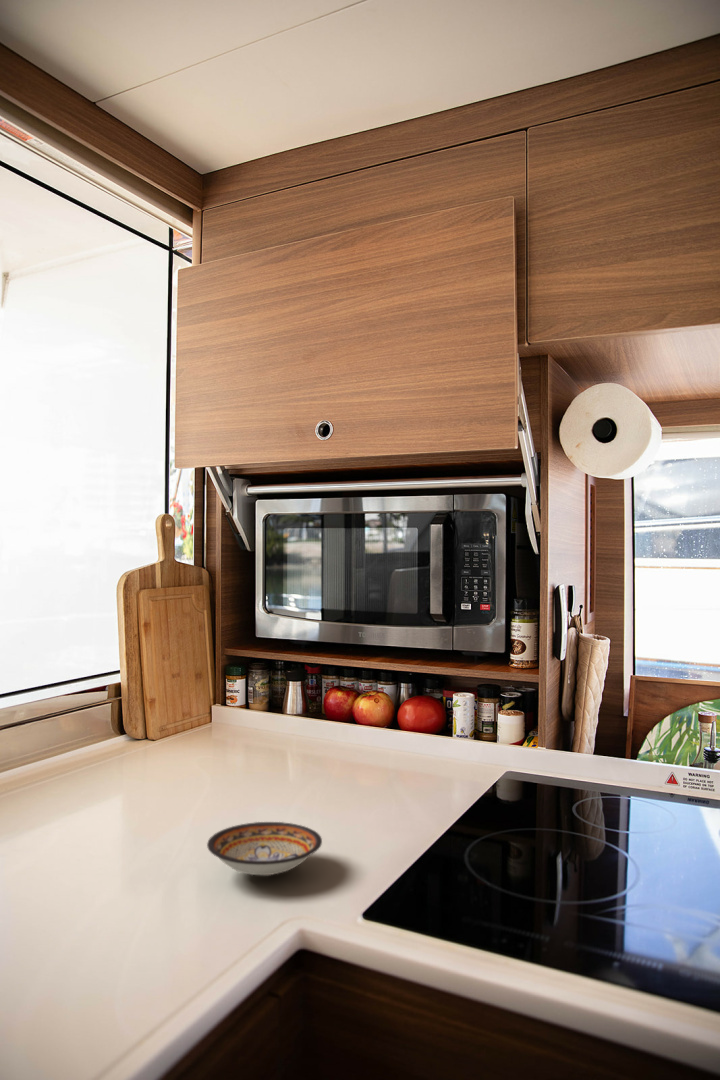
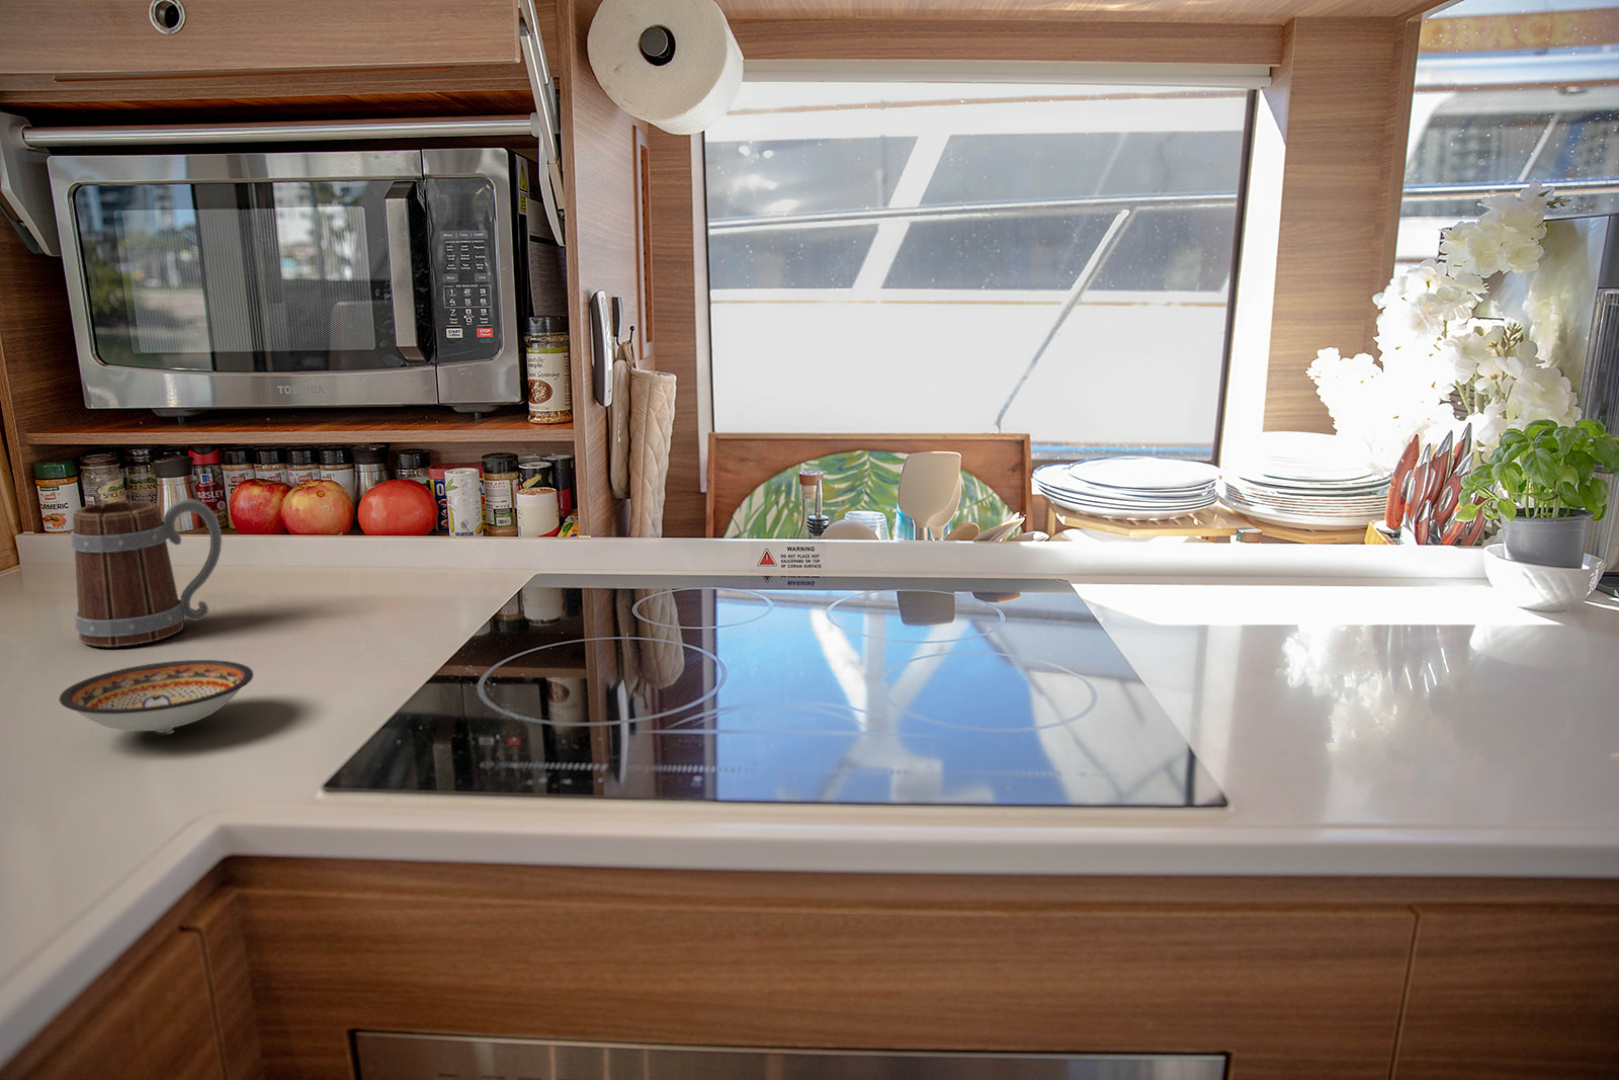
mug: none [229,702,316,795] -> present [71,499,222,647]

